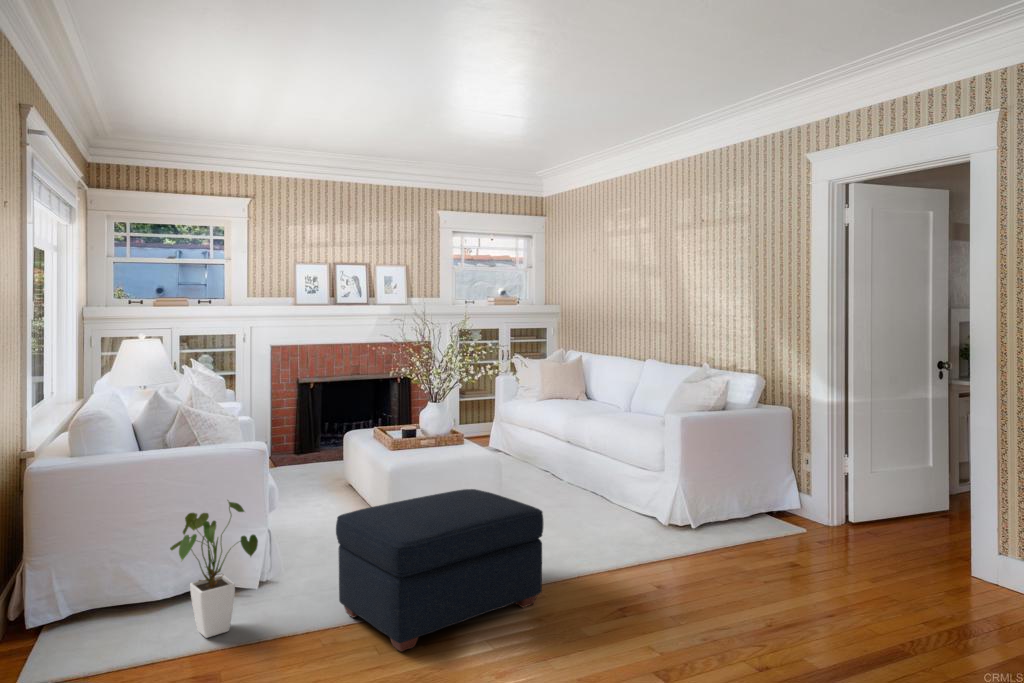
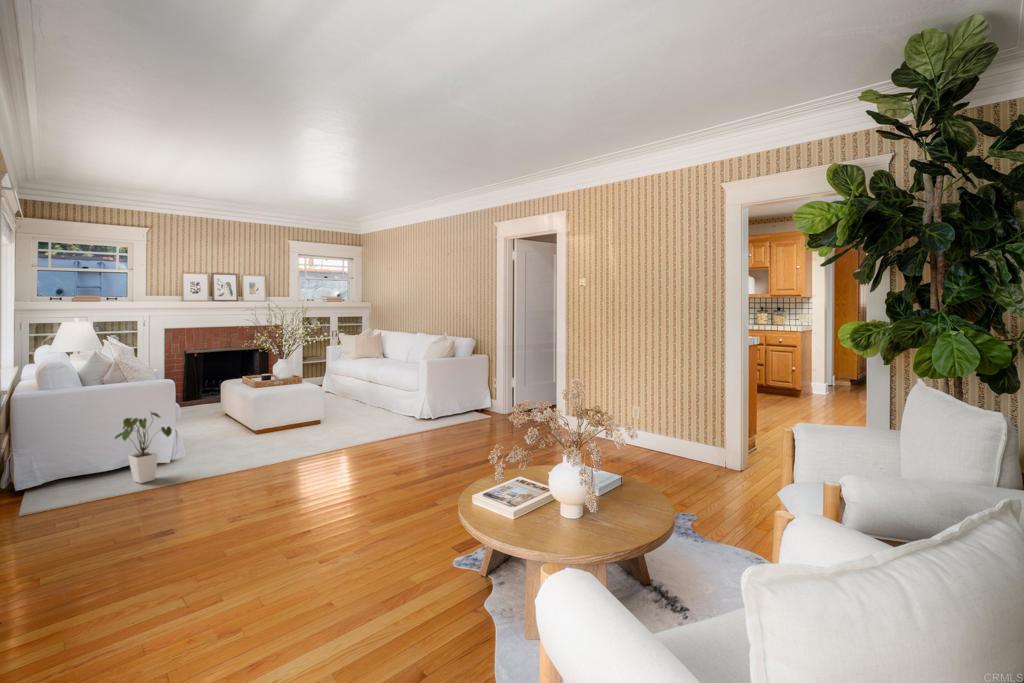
ottoman: present [336,489,543,651] -> none [219,402,338,478]

